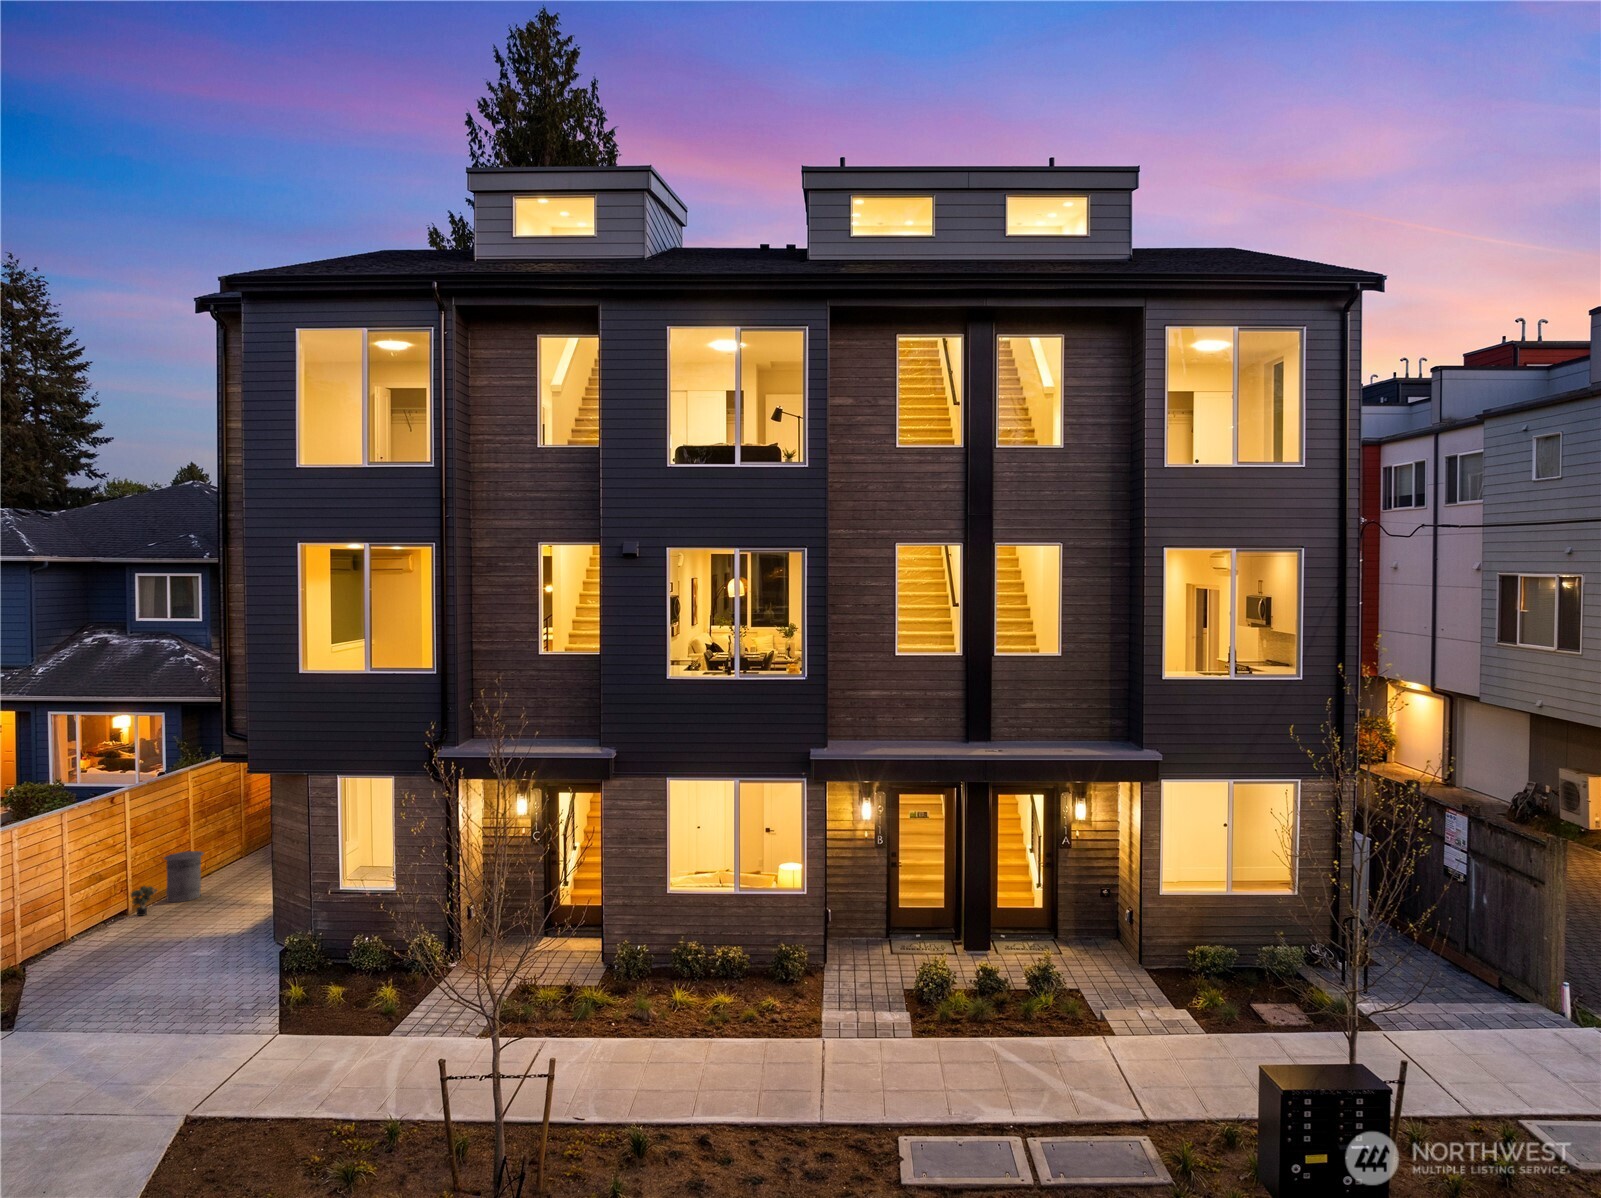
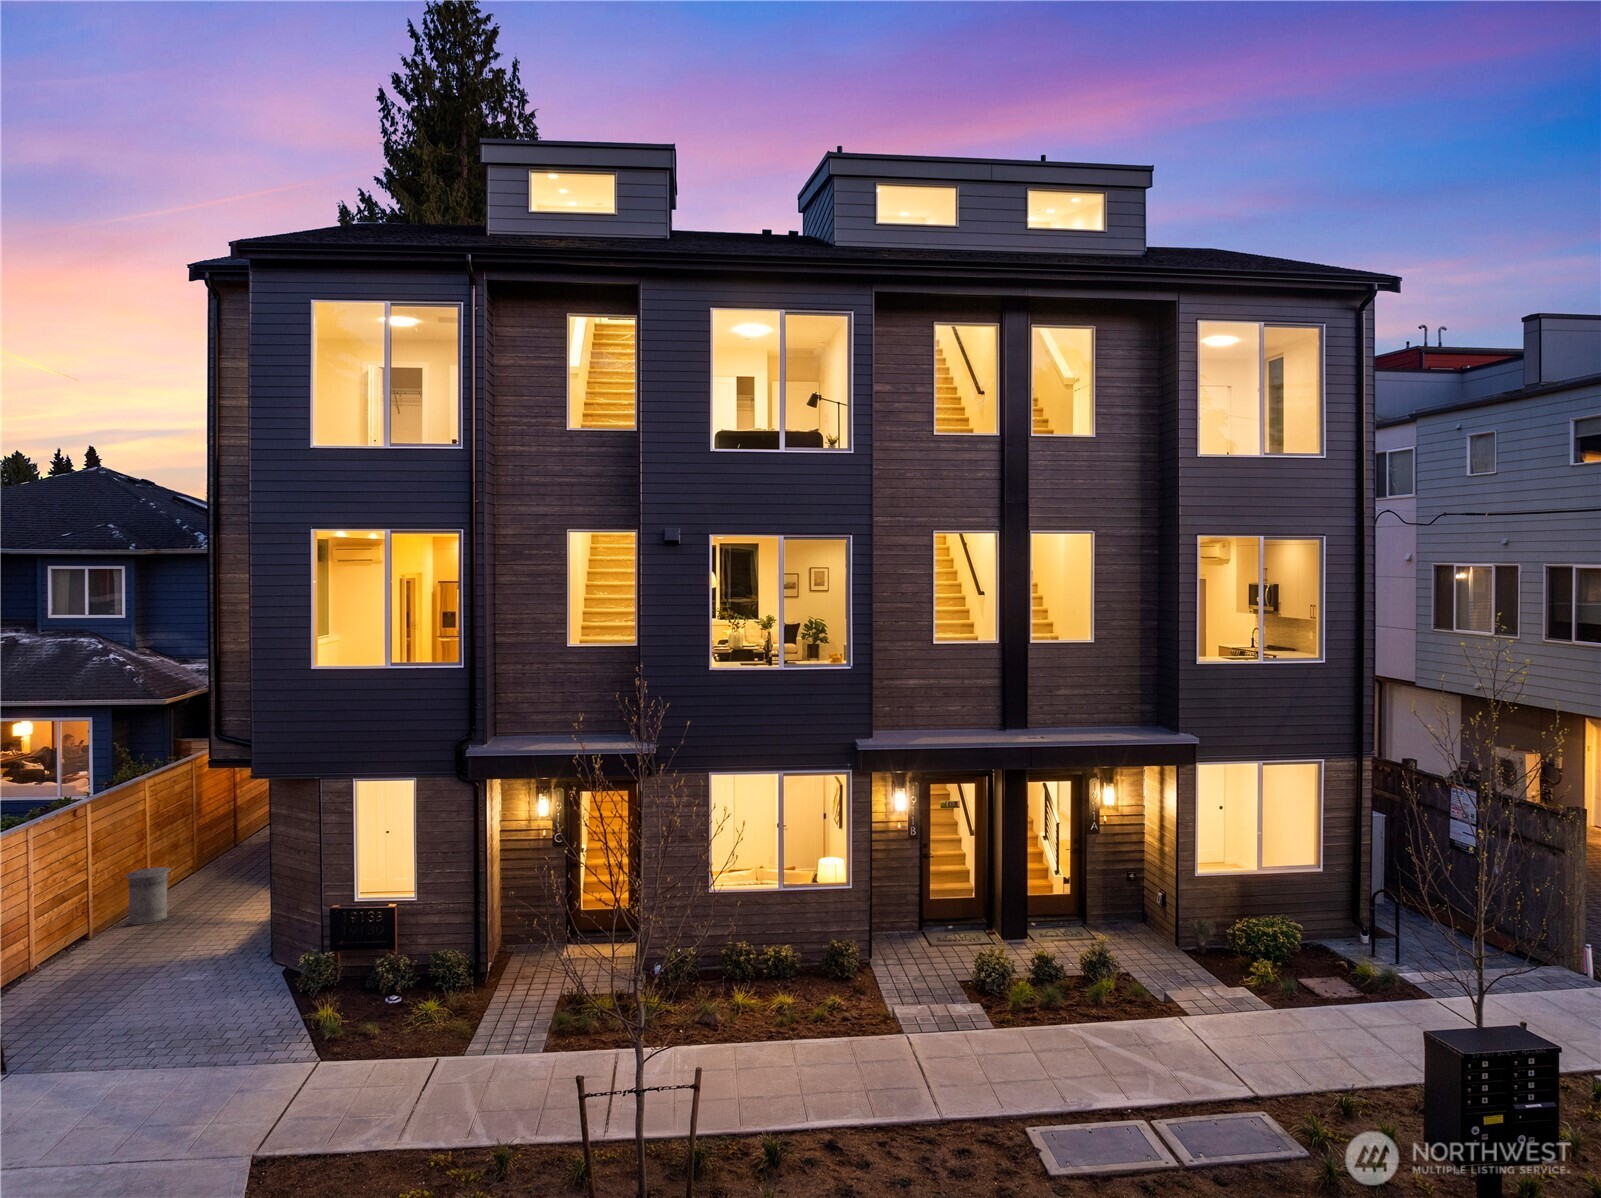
potted plant: present [131,886,157,916] -> present [1188,919,1216,954]

